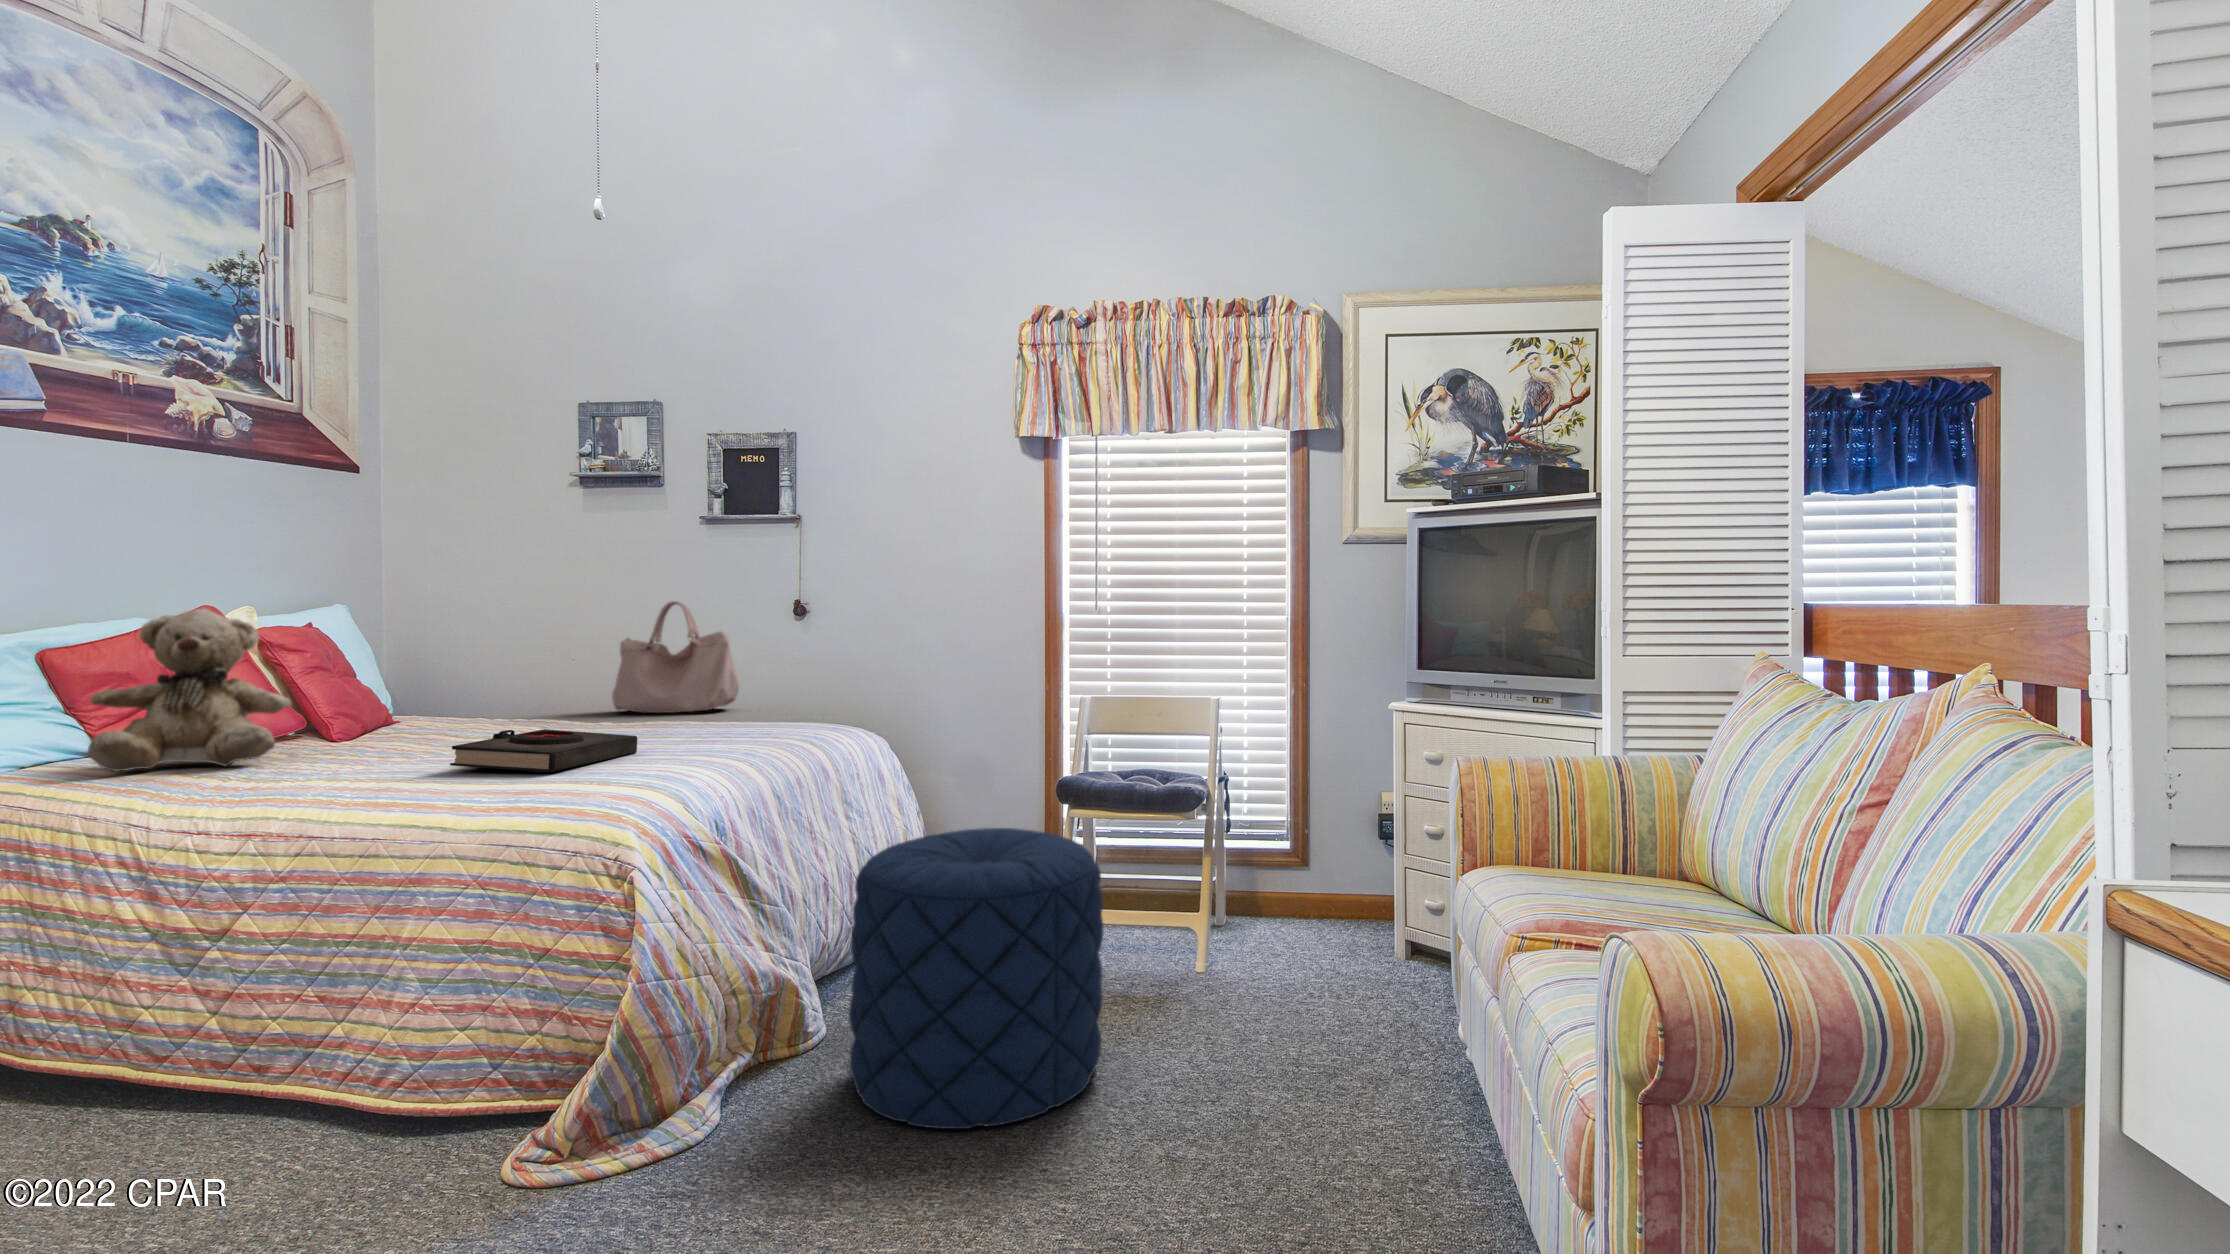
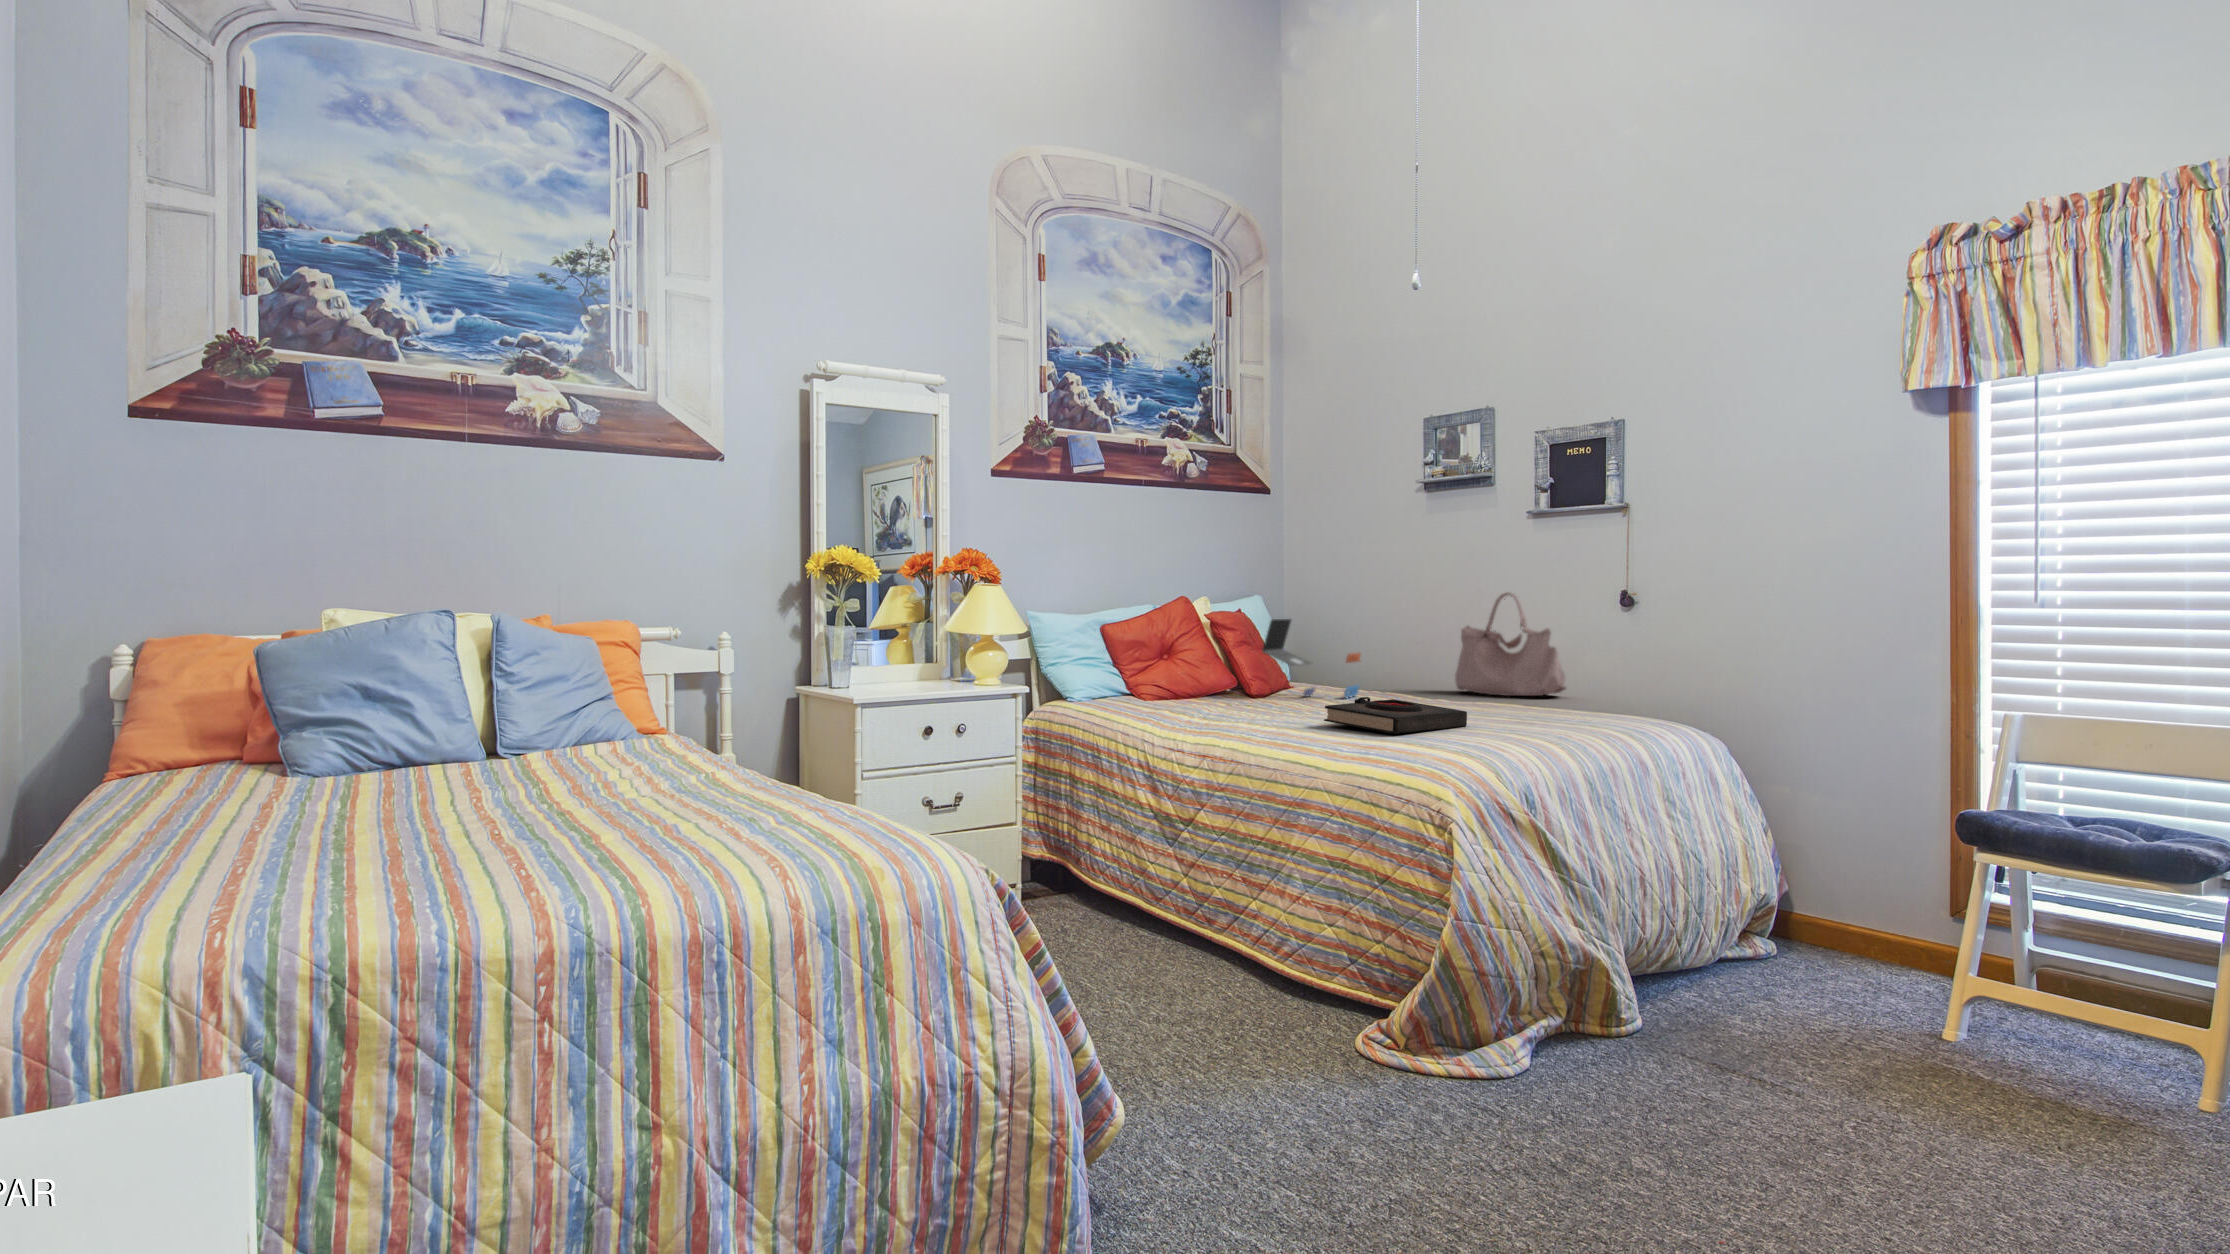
teddy bear: present [87,608,292,771] -> none [1125,597,1229,708]
laptop: none [345,635,495,736] -> present [1262,619,1361,698]
pouf: present [849,828,1103,1129] -> none [1663,843,2006,1189]

